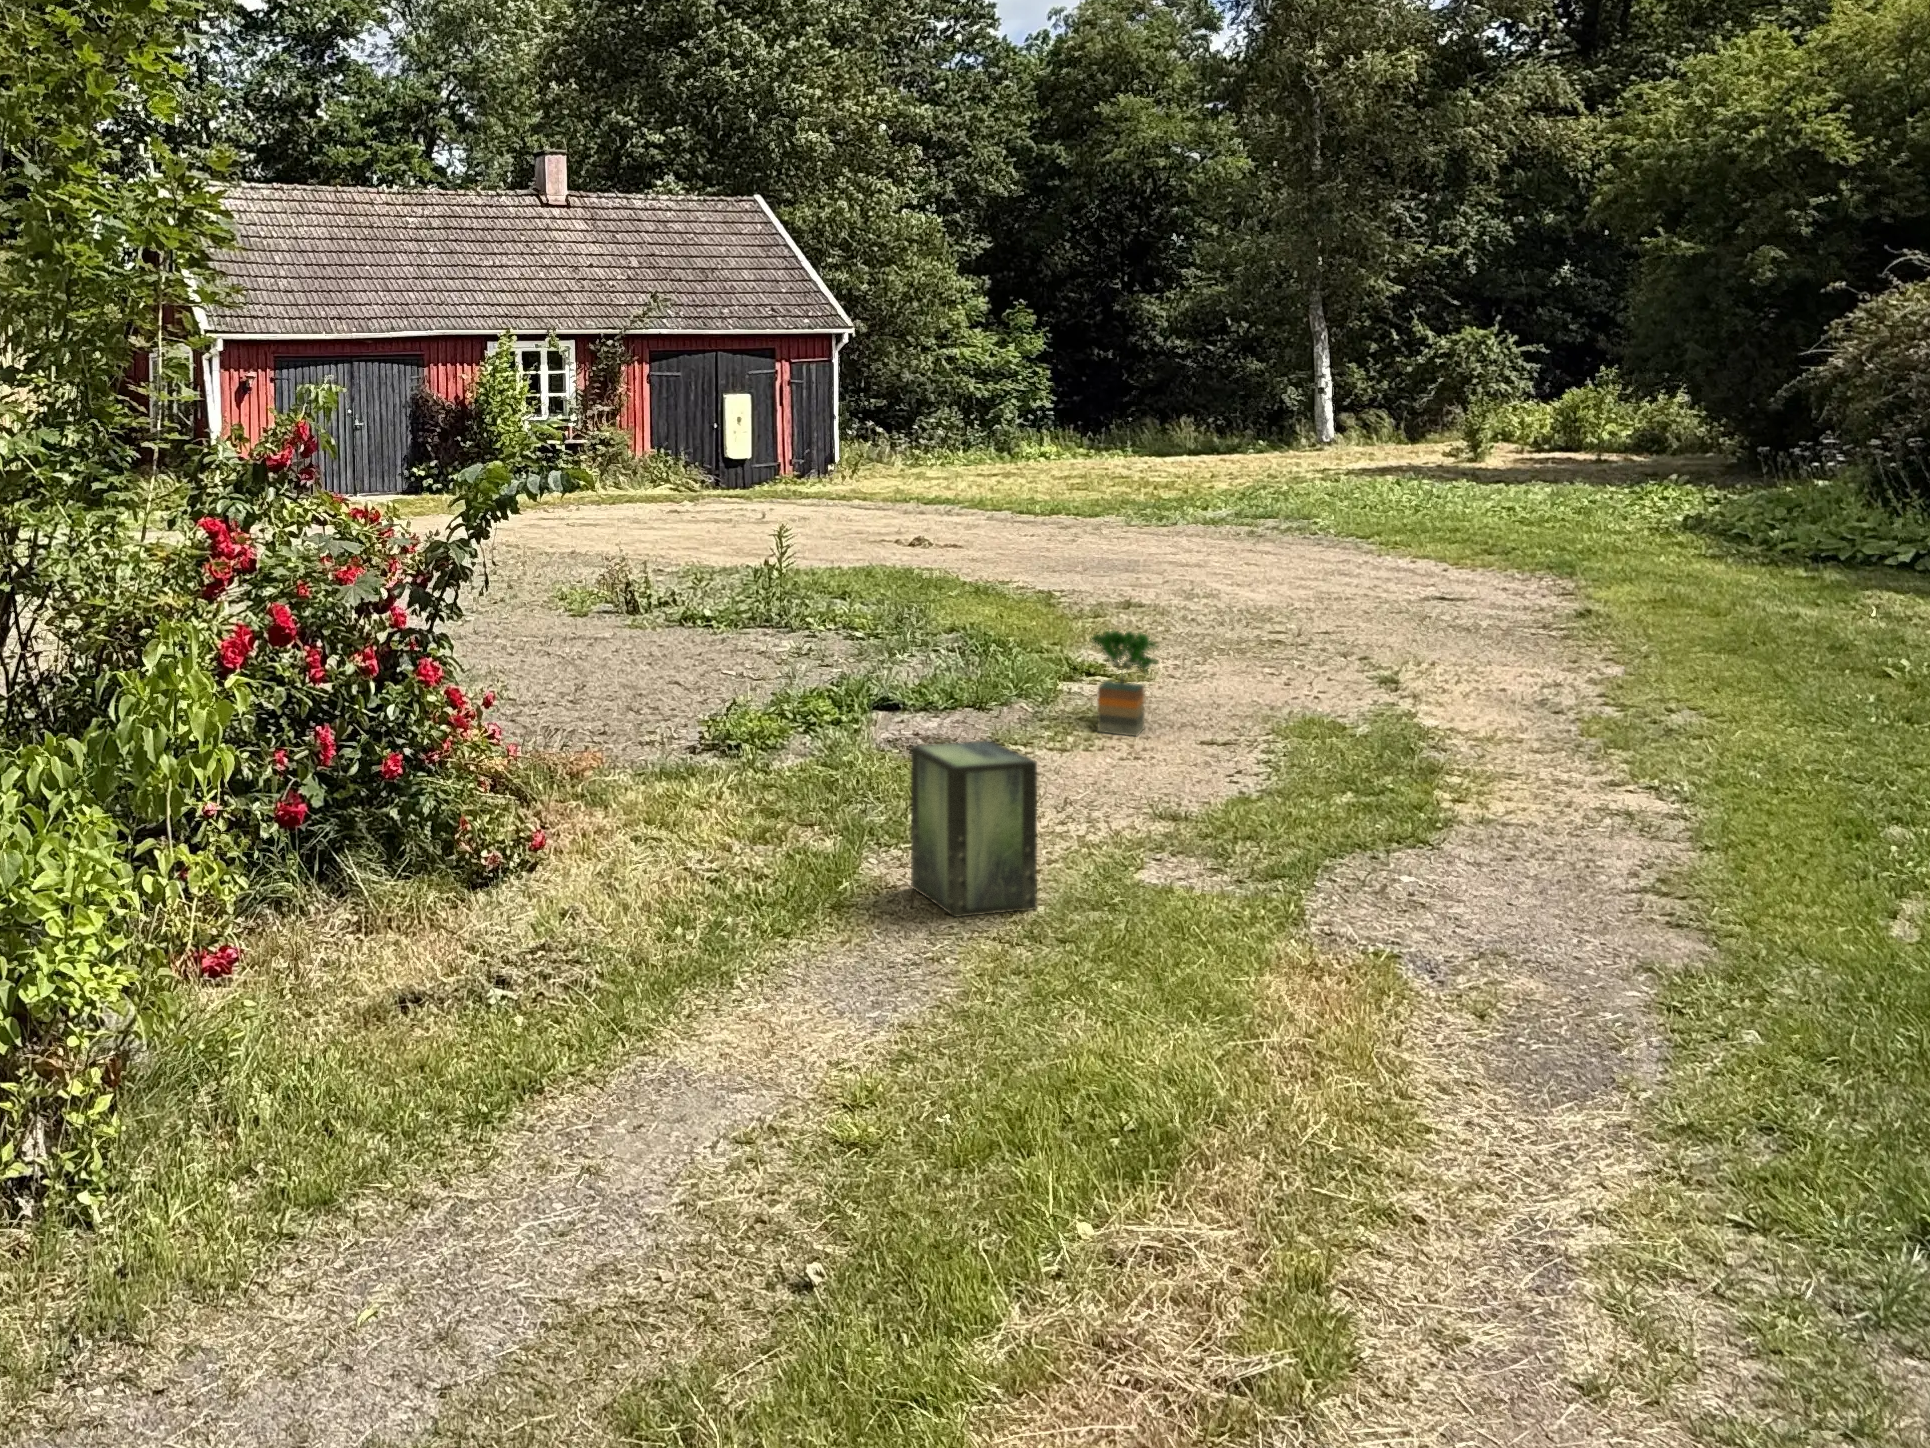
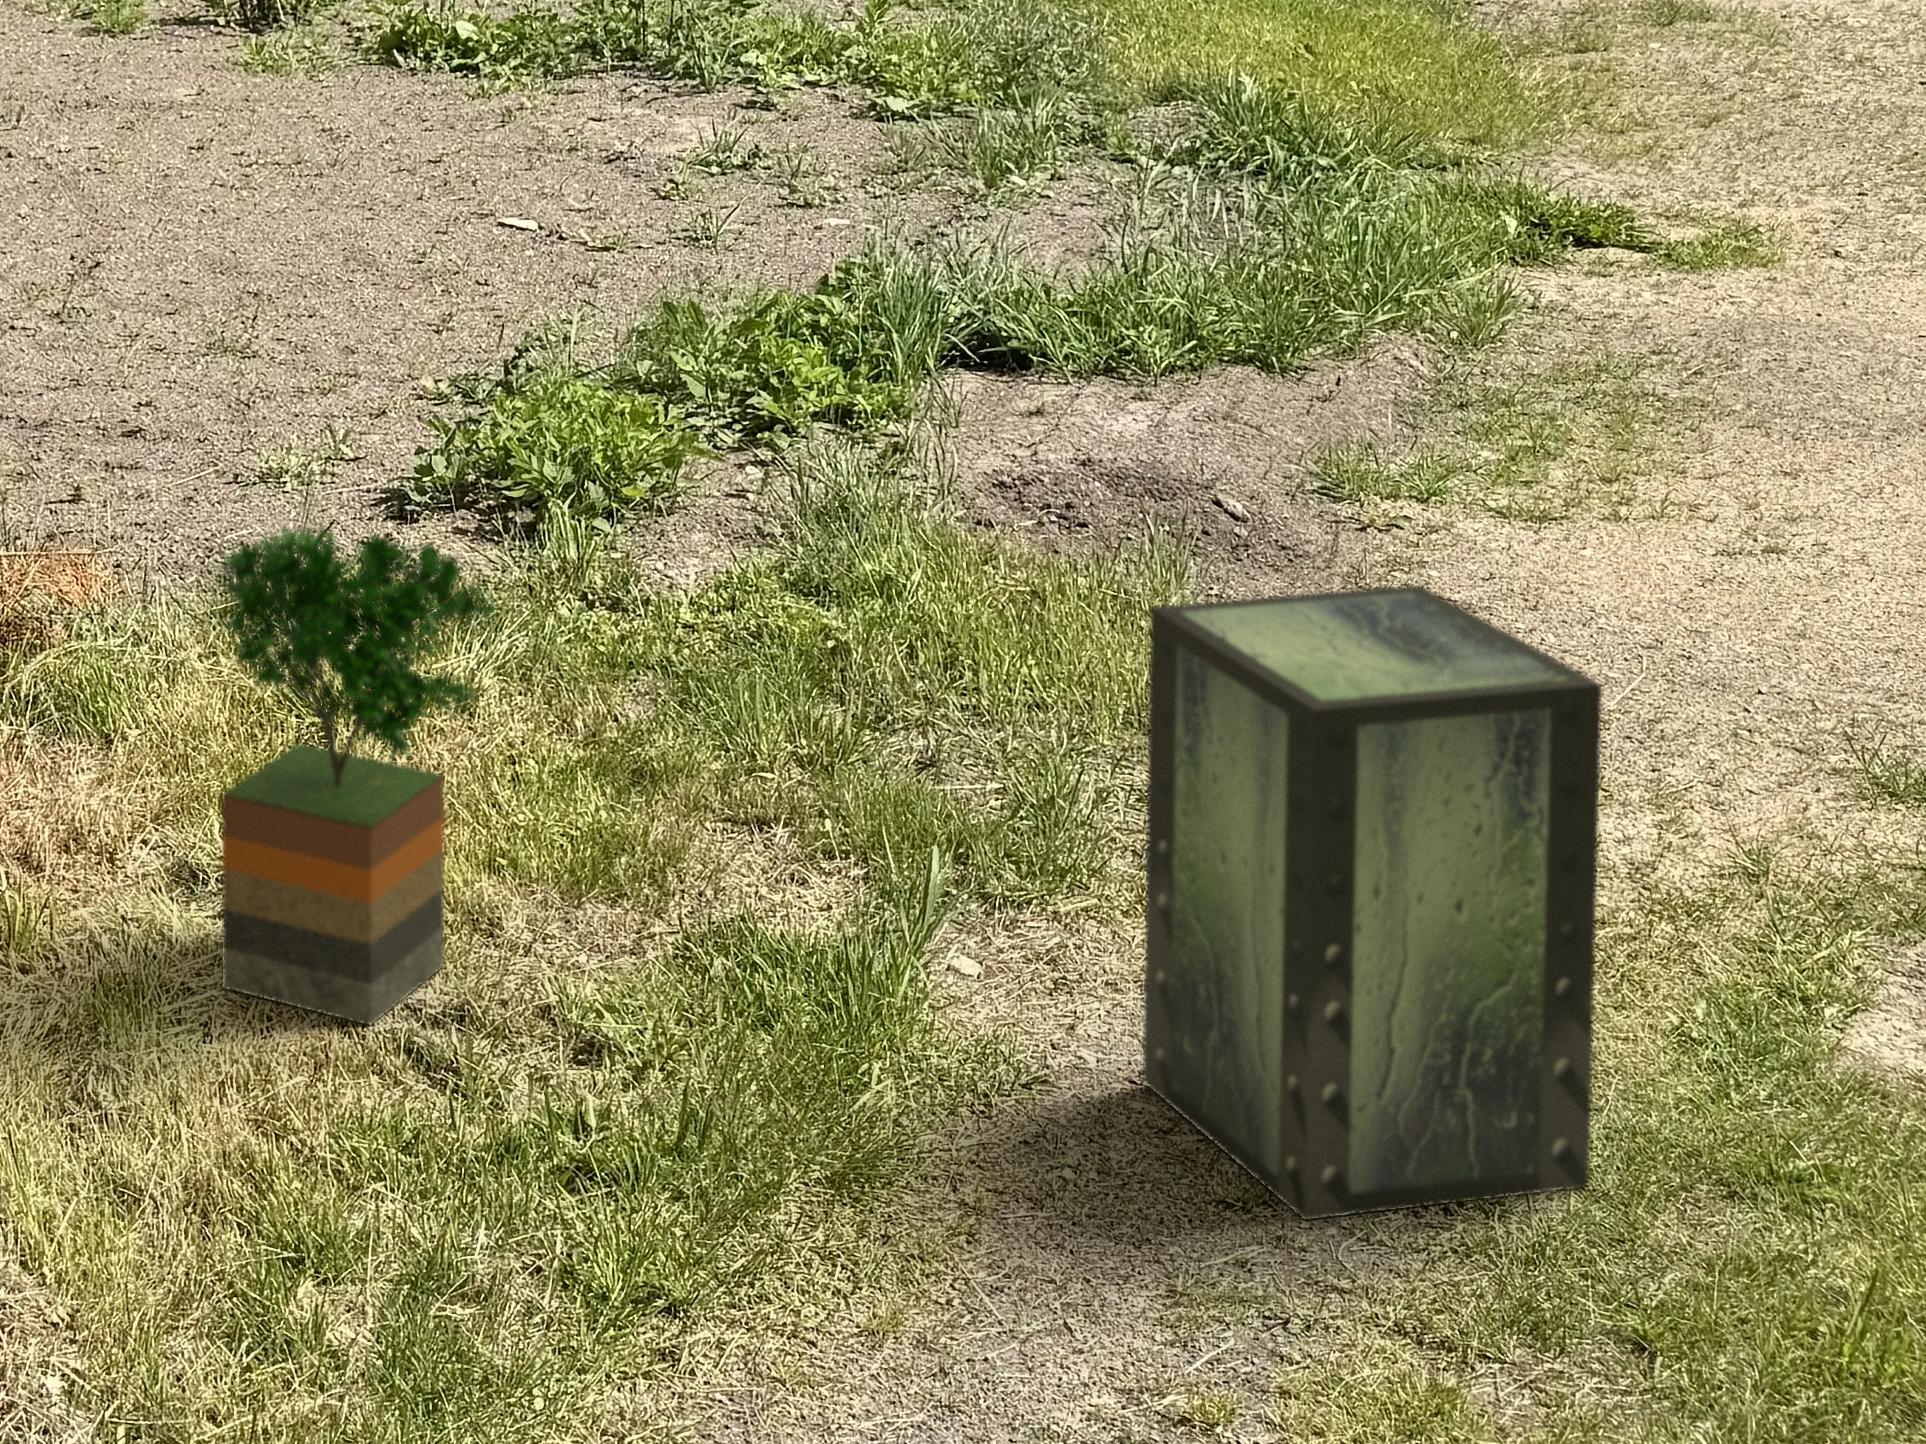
potted tree: present [1091,630,1158,736] -> present [212,522,496,1025]

